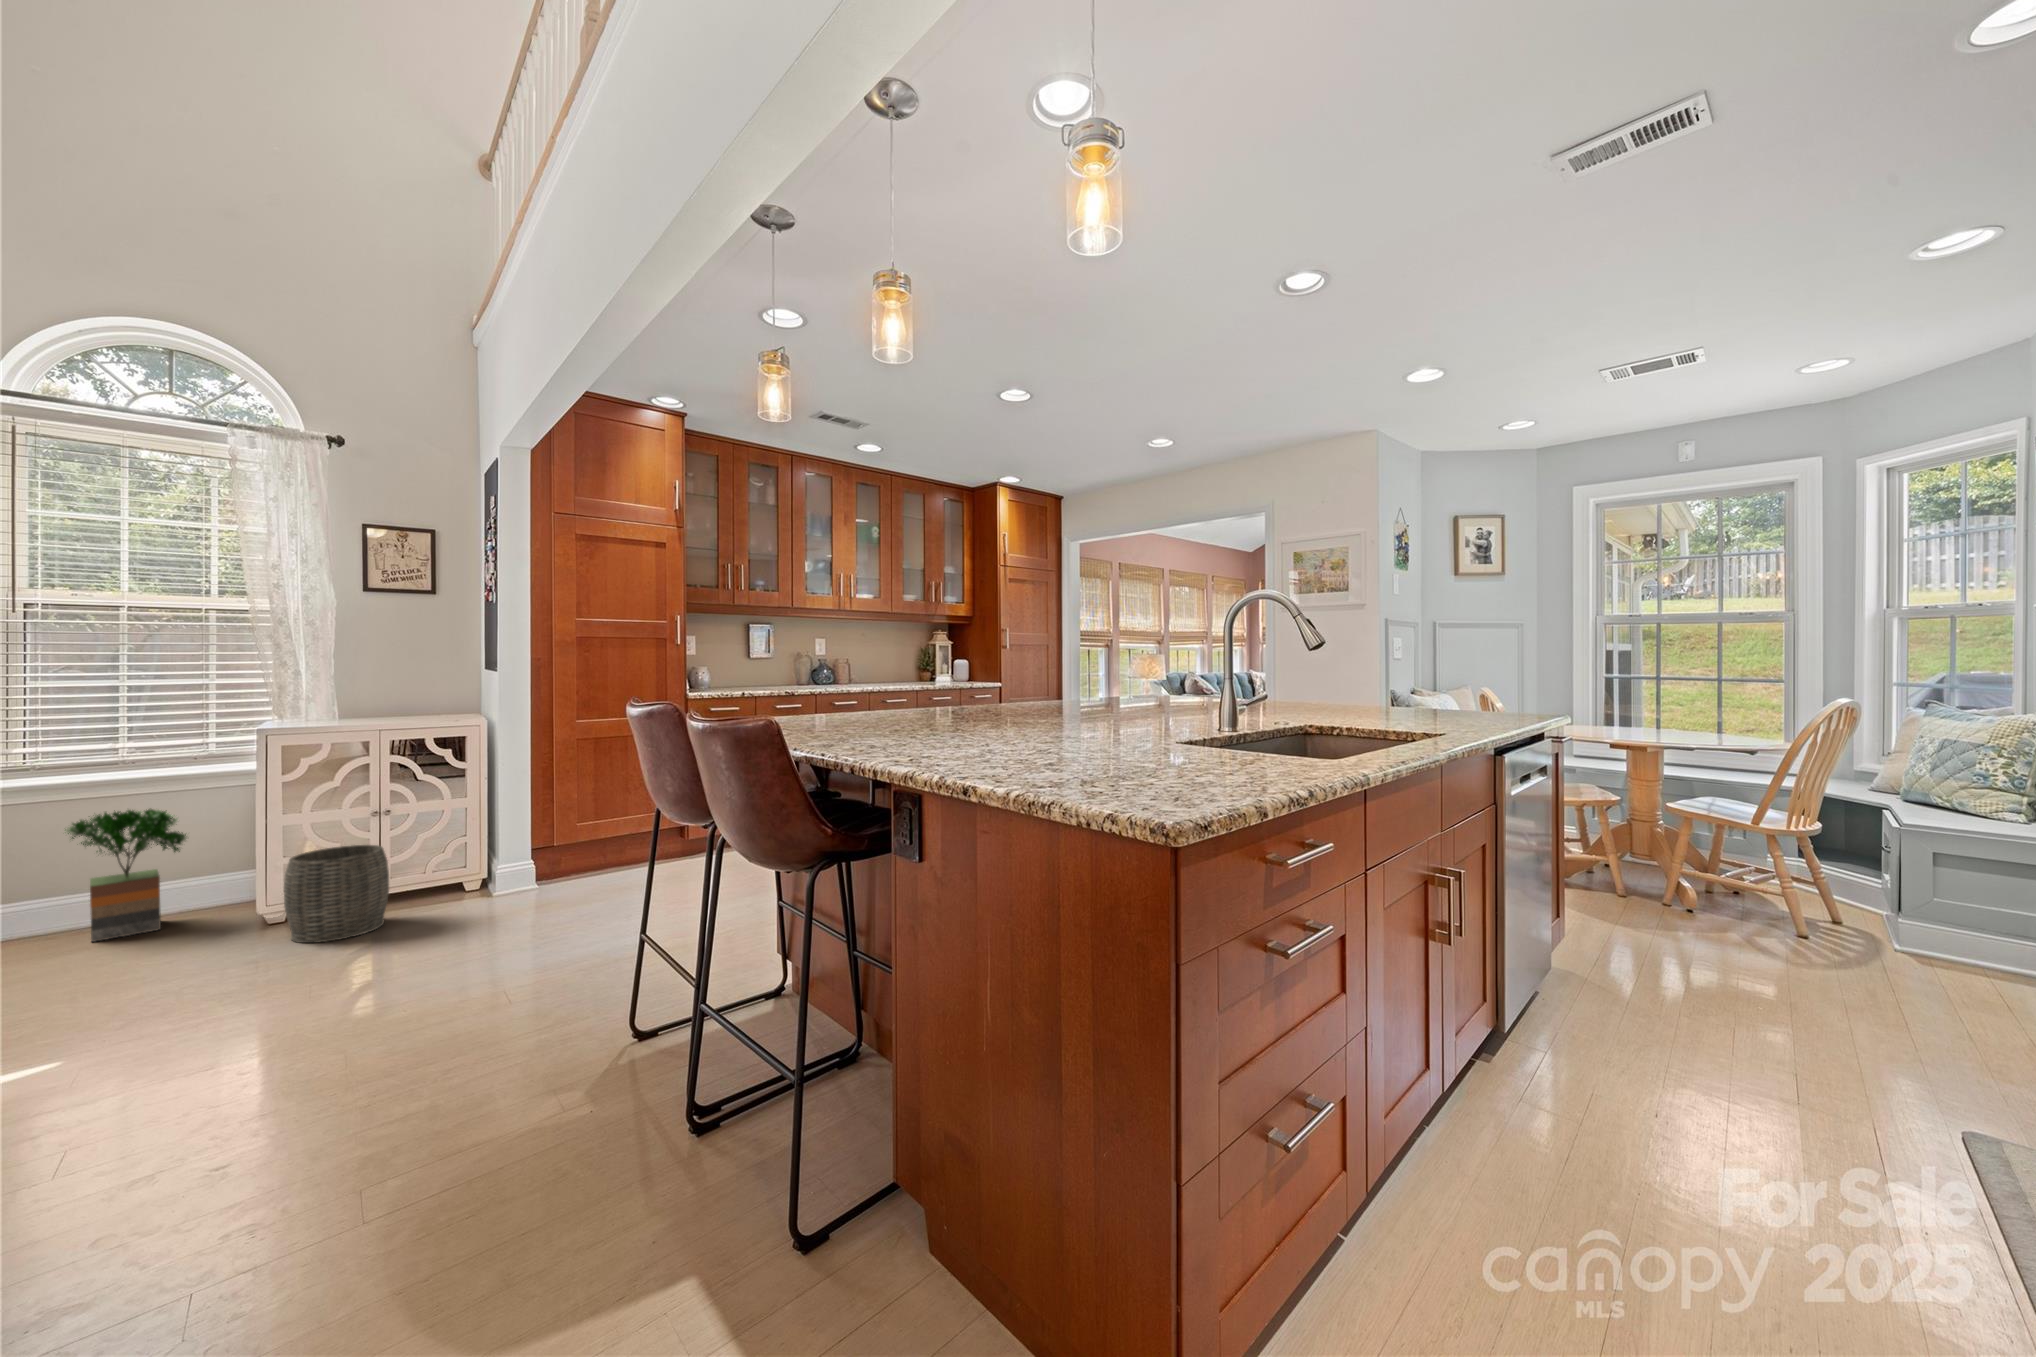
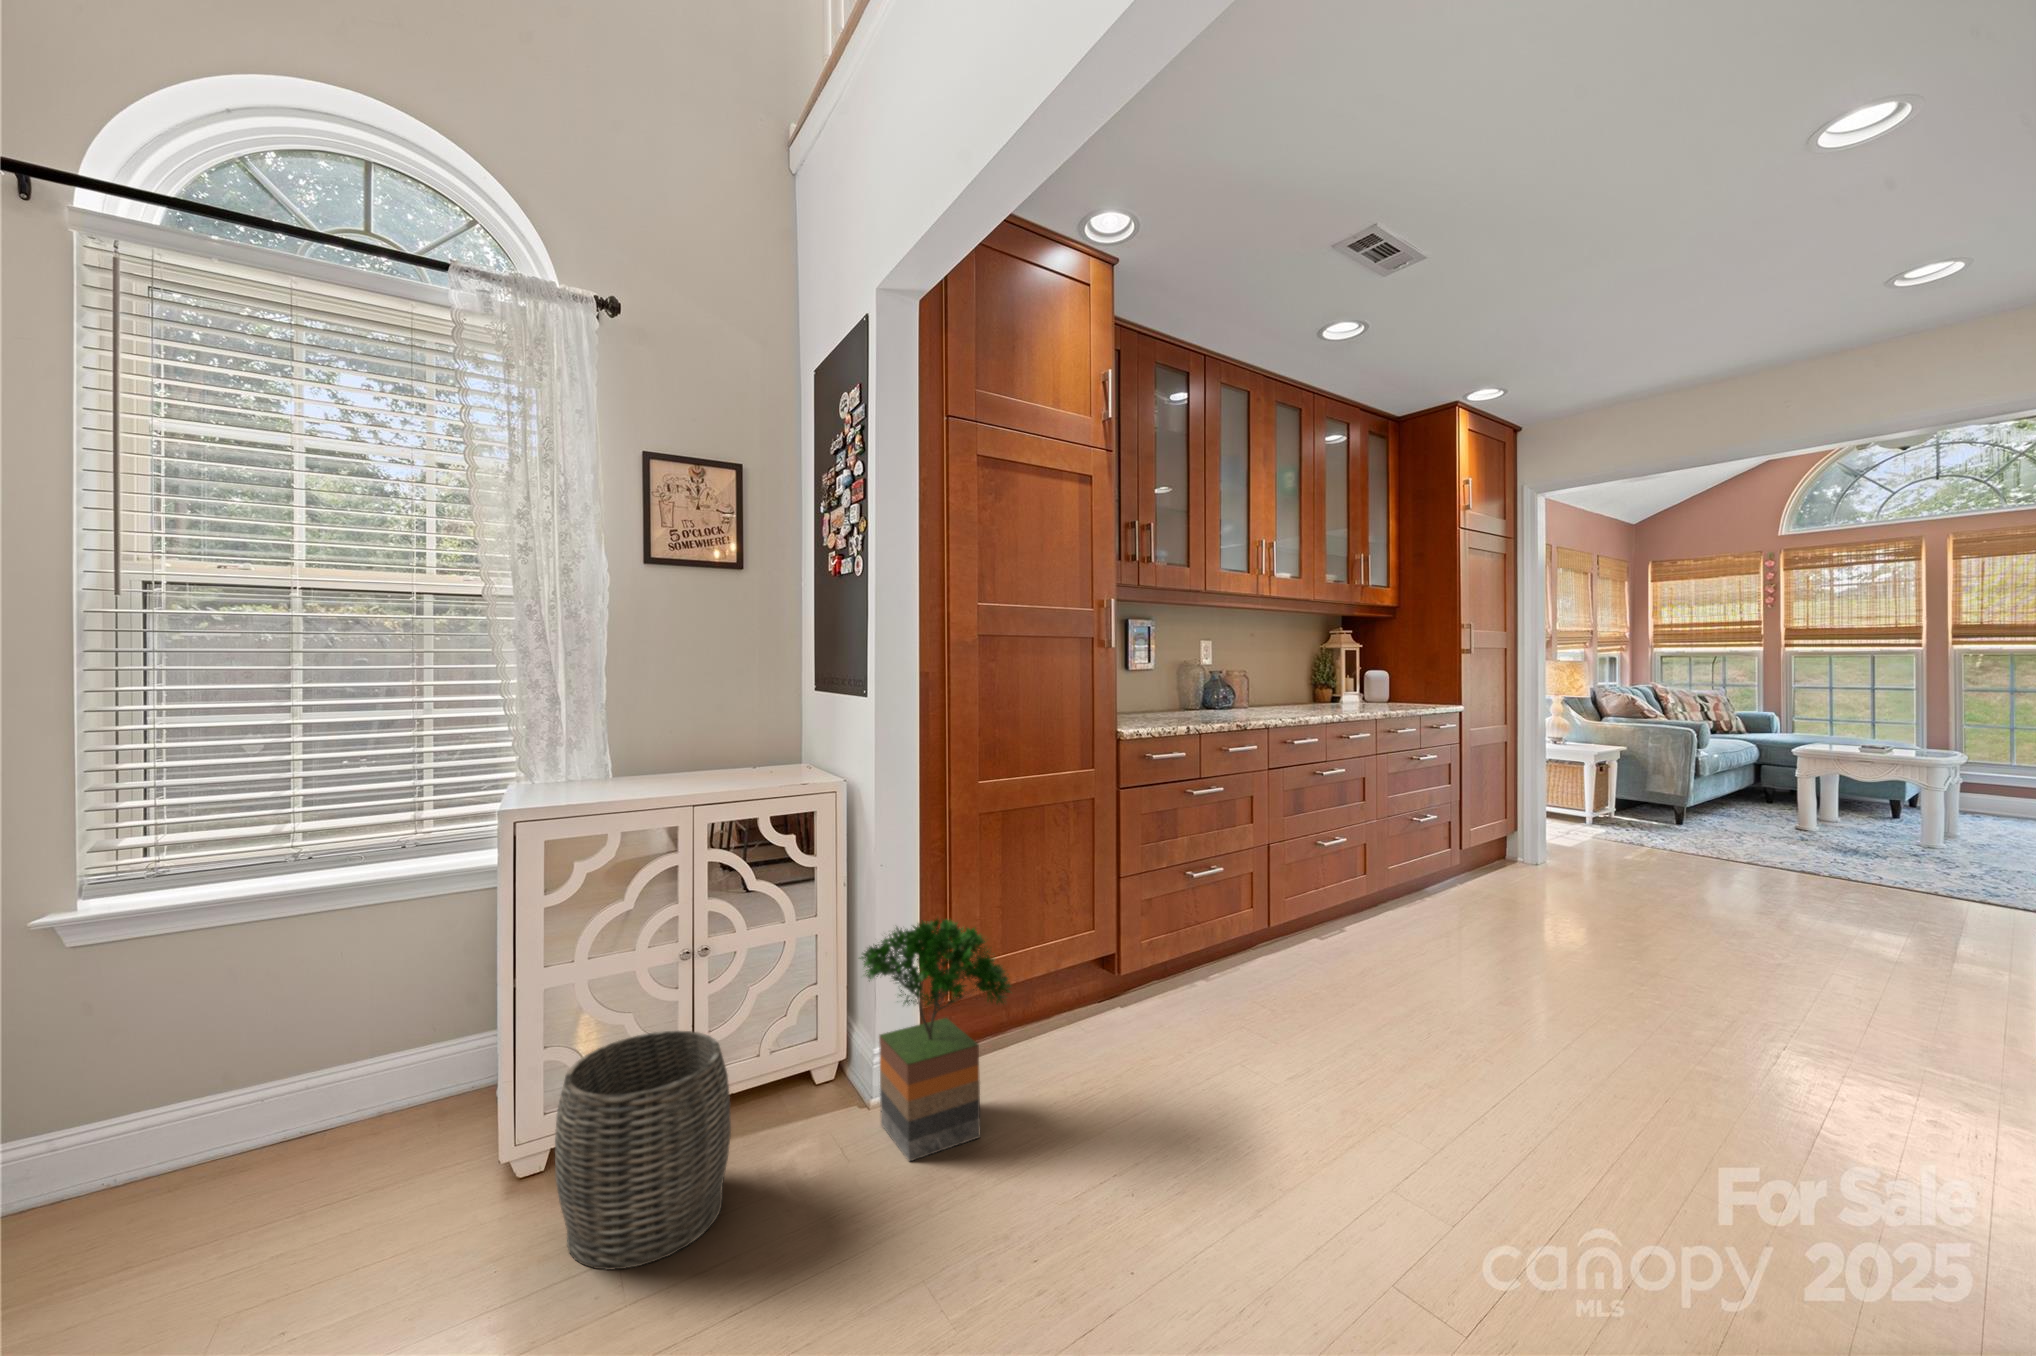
potted tree: present [65,809,186,942] -> present [860,919,1012,1161]

